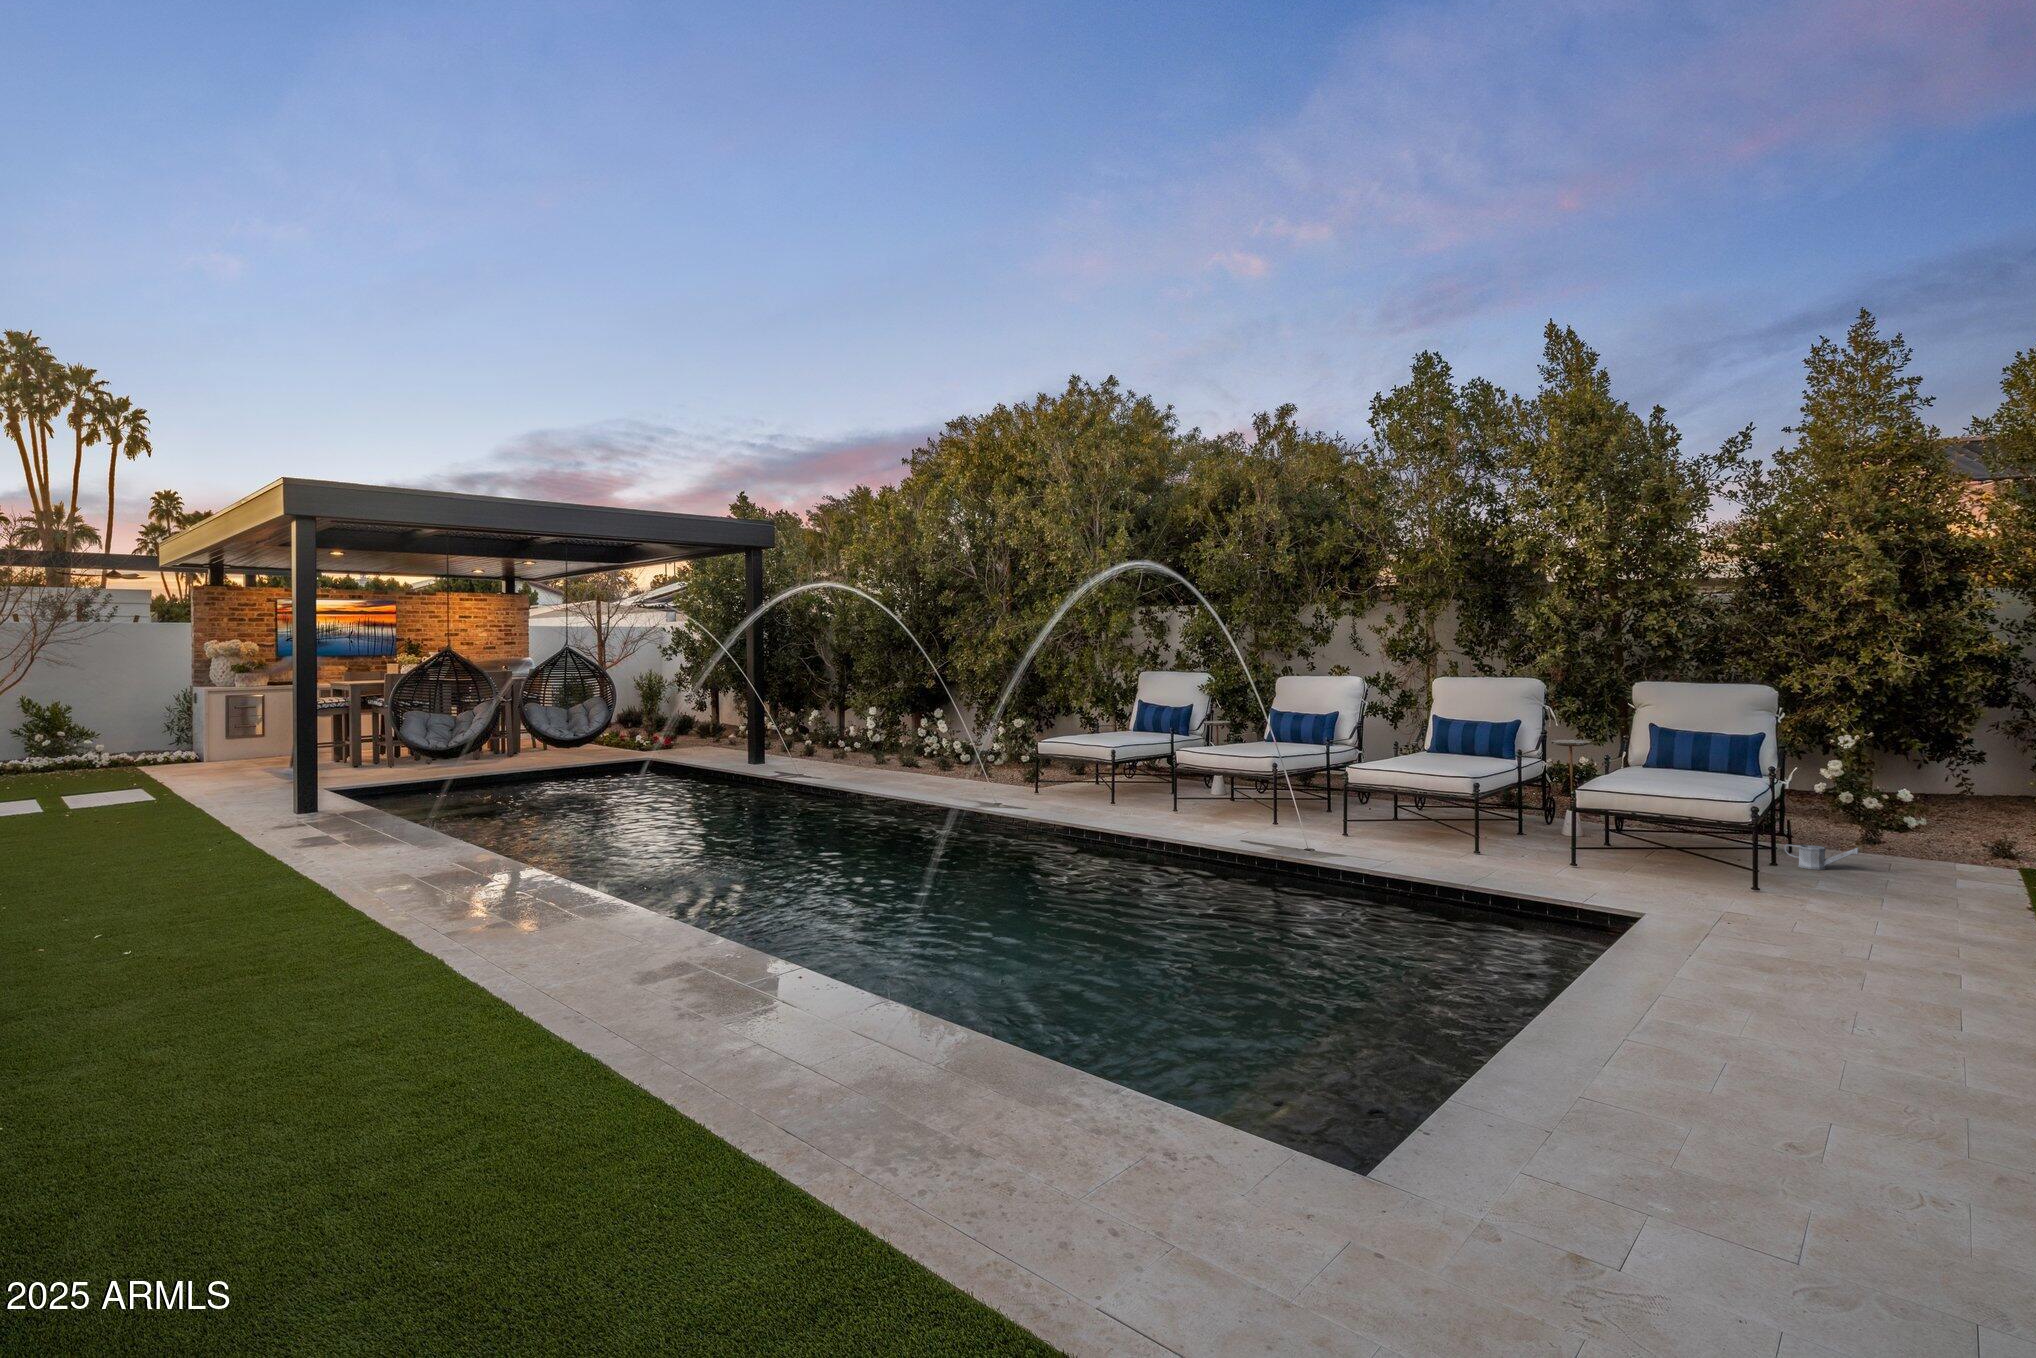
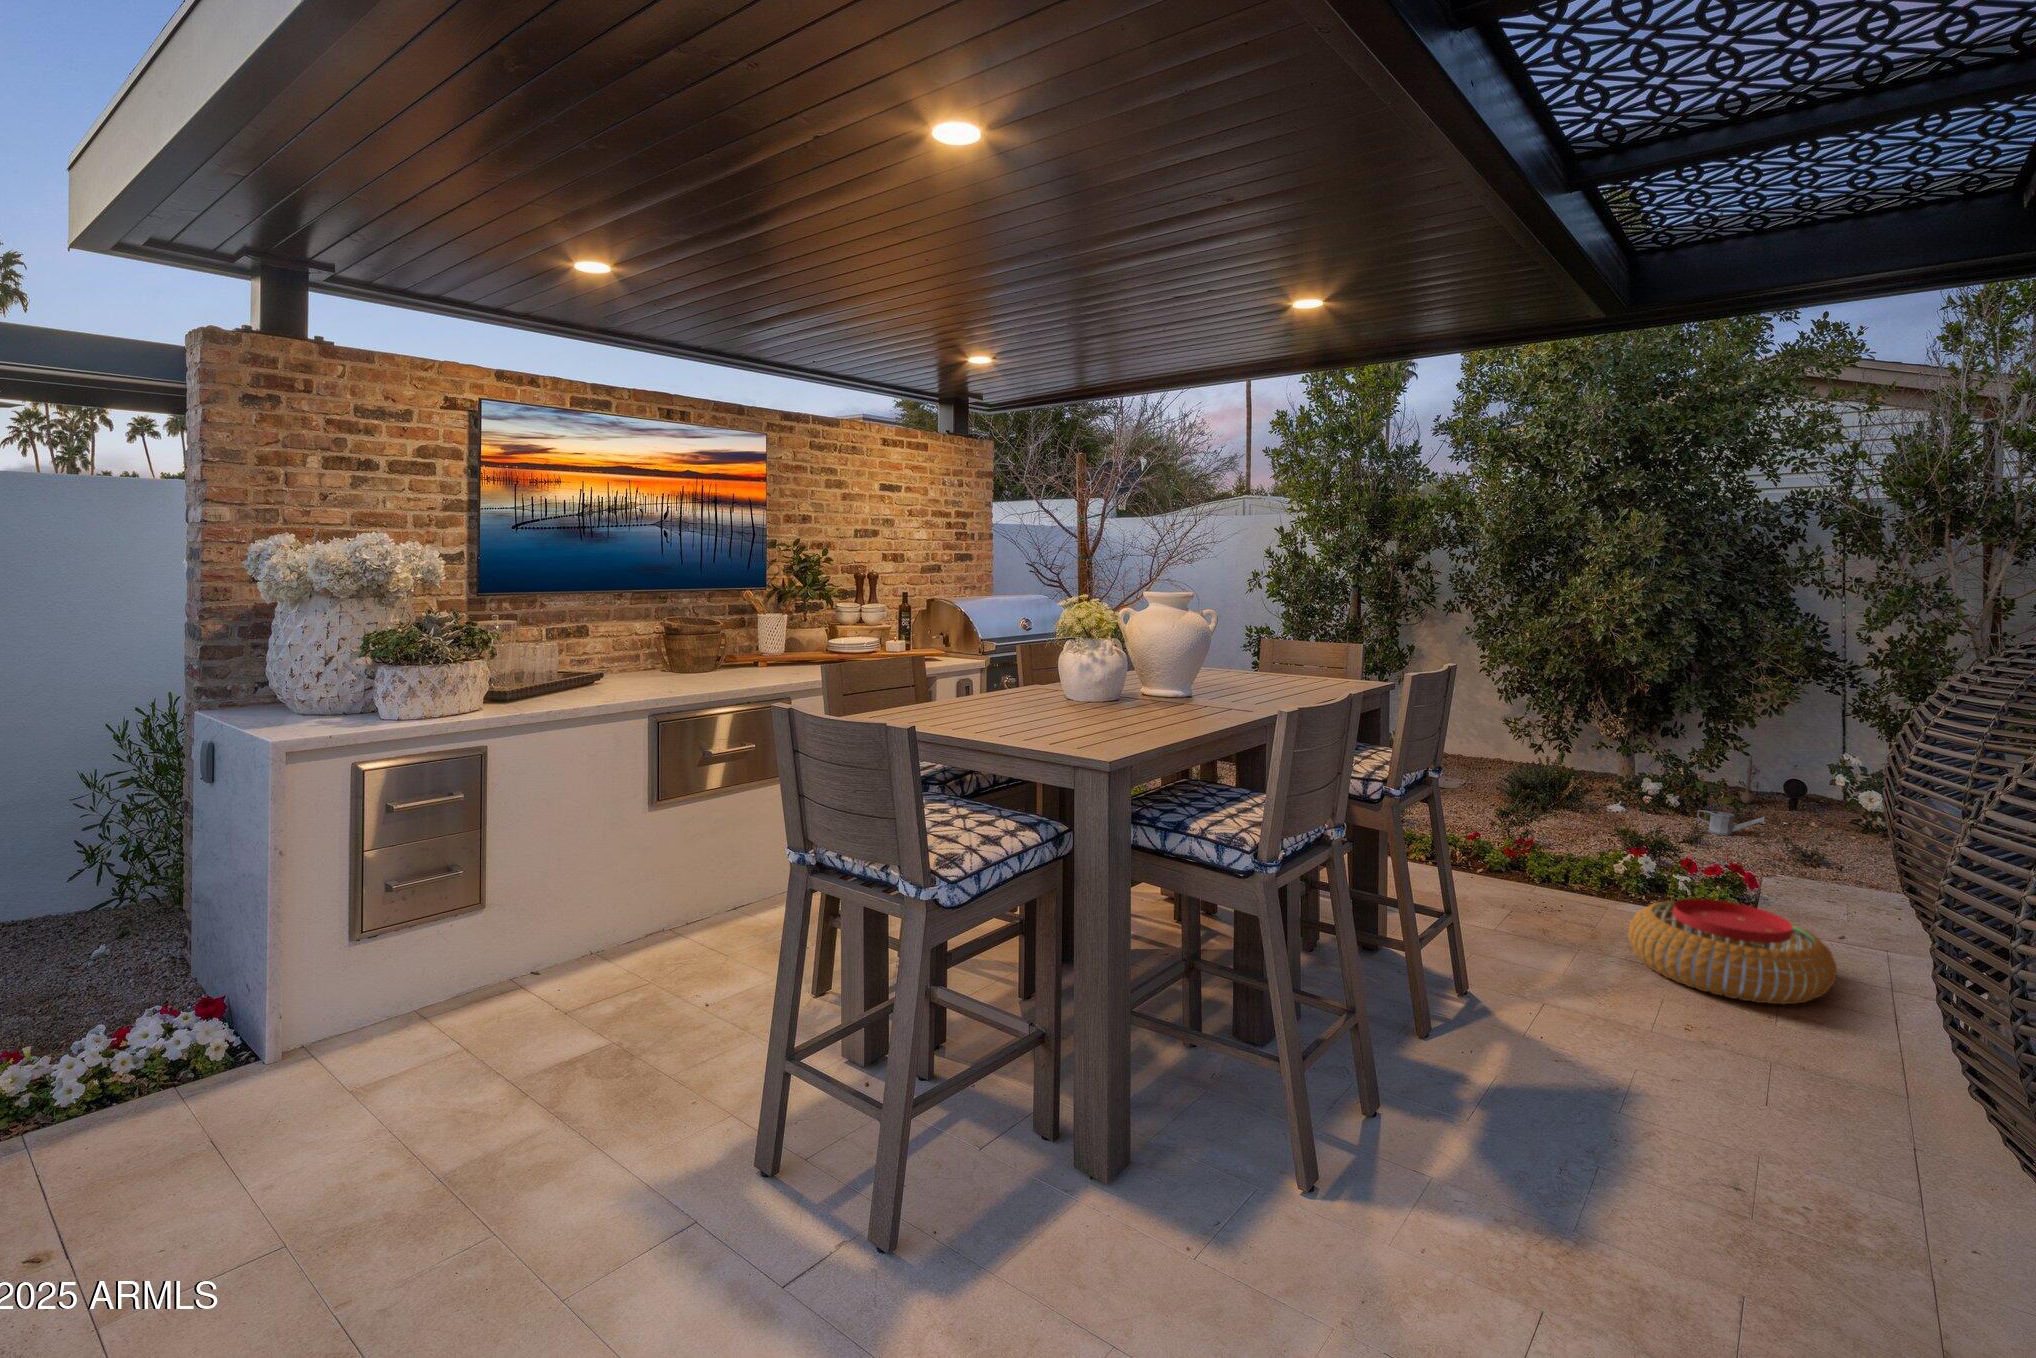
decorative plant: none [1828,791,1848,842] -> present [1739,756,1760,803]
pouf: none [1719,913,1953,1017] -> present [1628,898,1837,1004]

